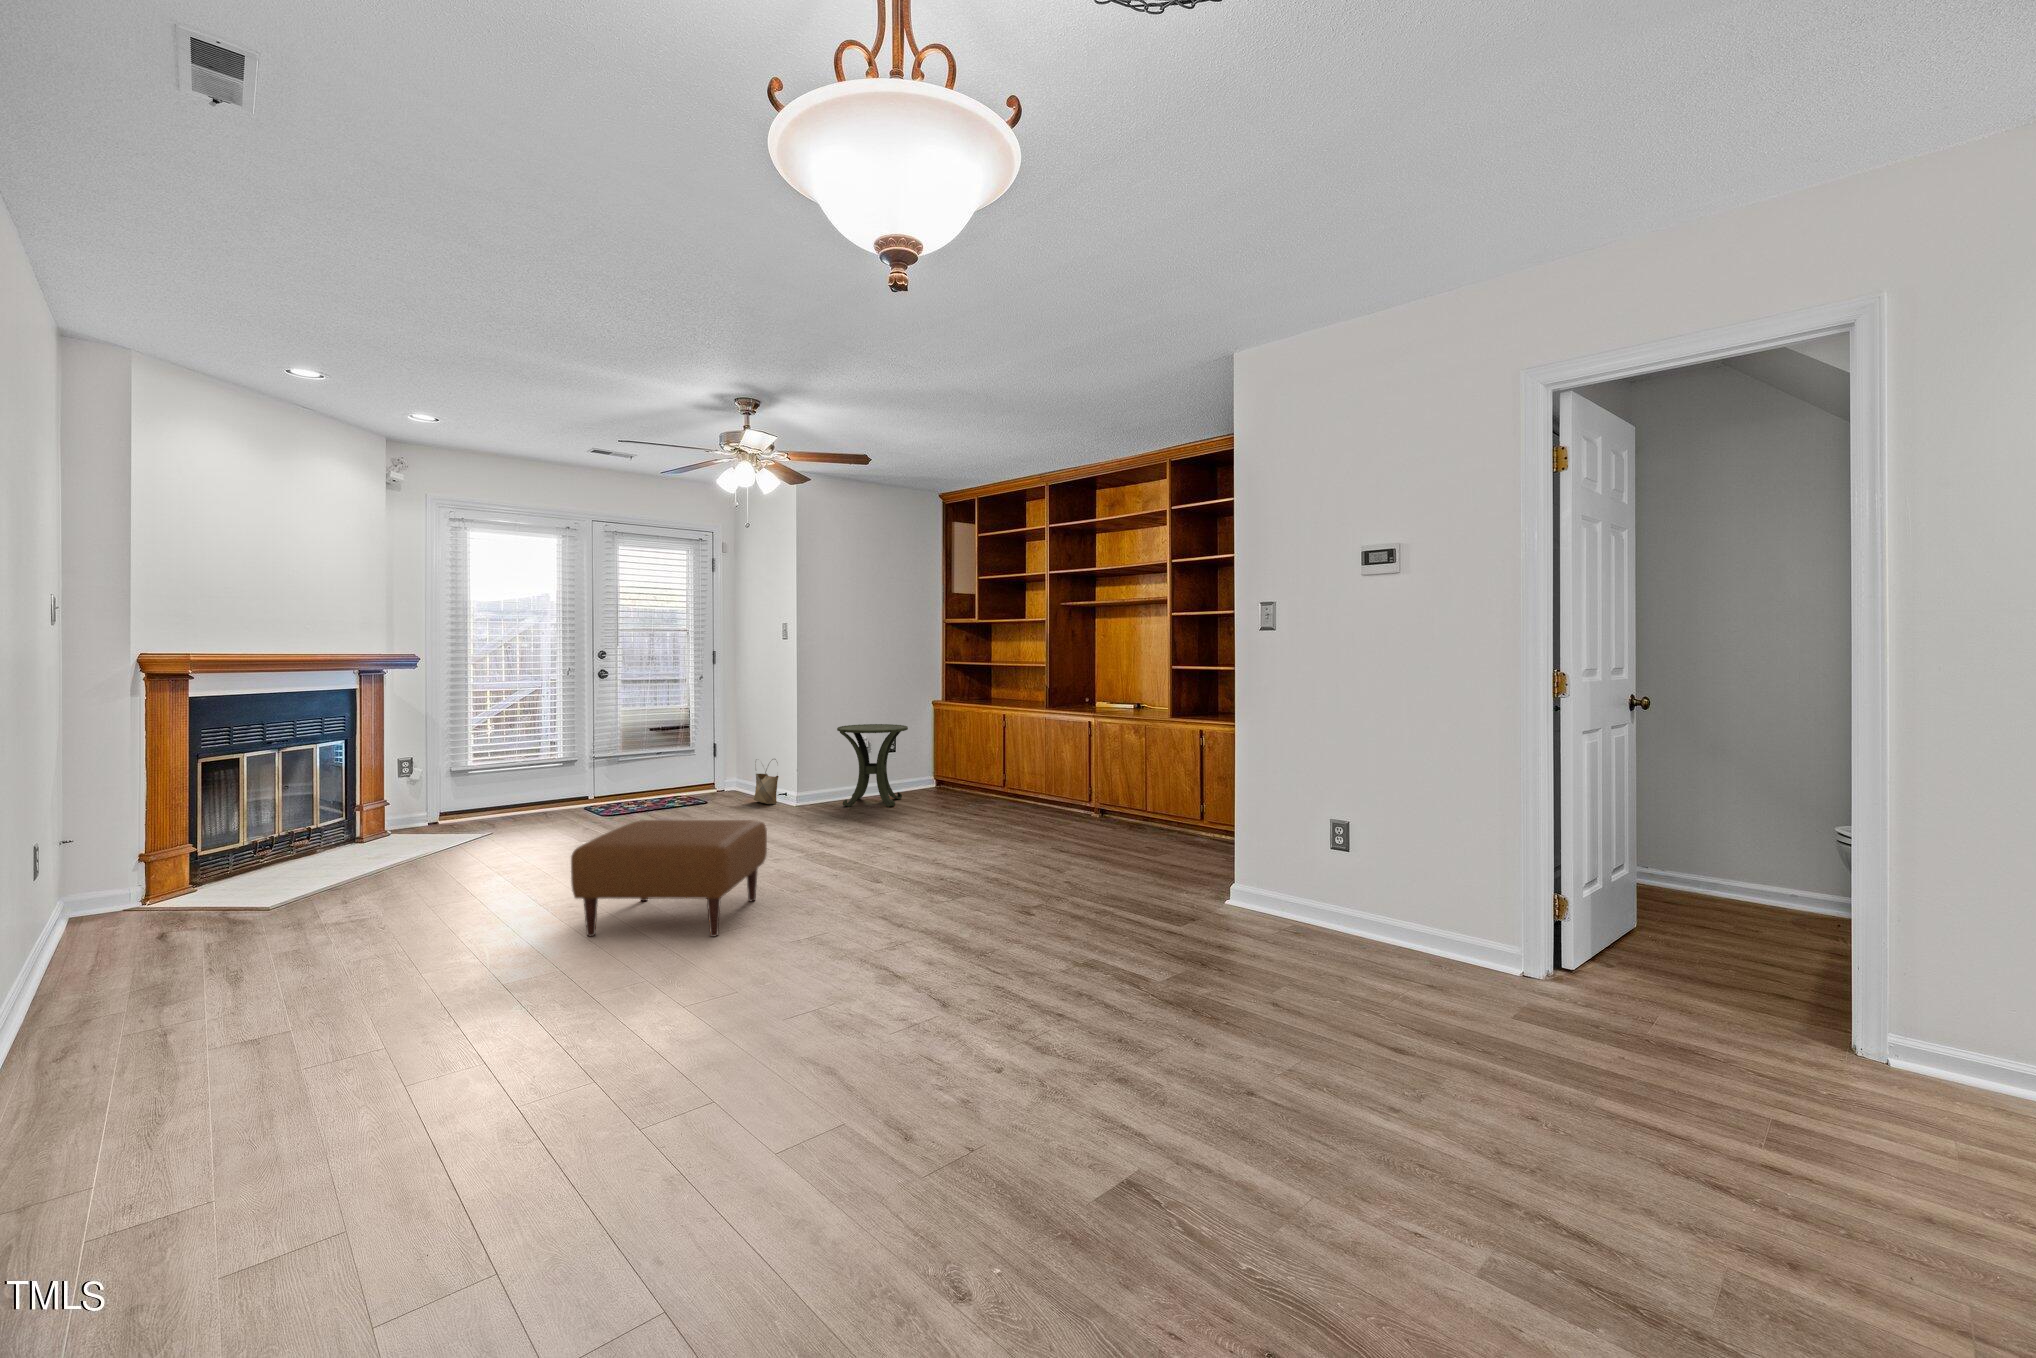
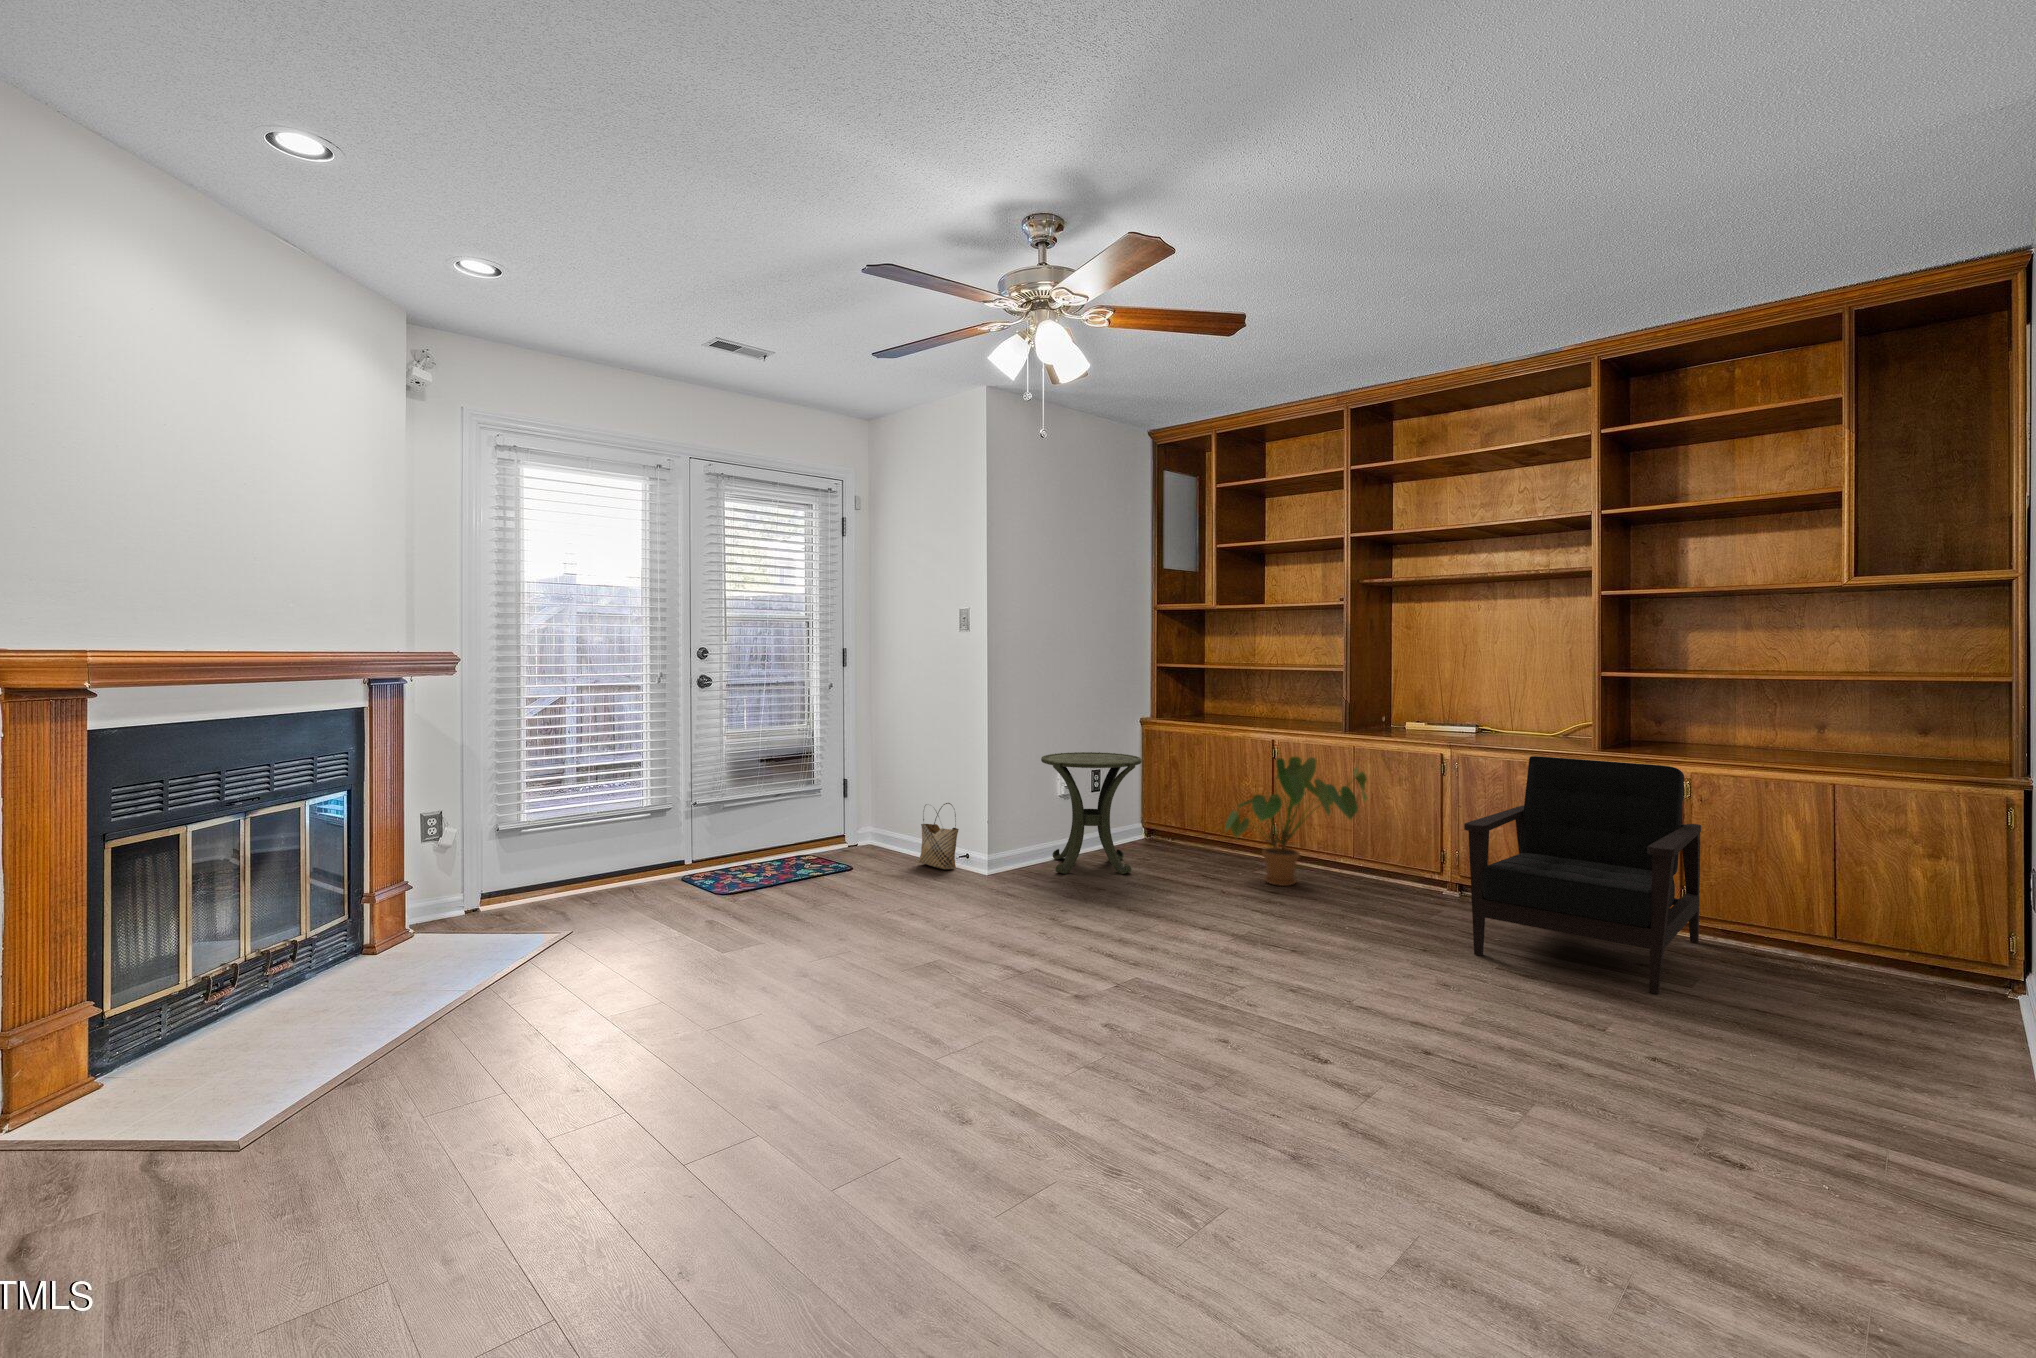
armchair: none [1044,721,1207,860] -> present [1464,756,1701,994]
house plant: none [951,726,1050,813] -> present [1225,756,1367,886]
ottoman: present [571,820,767,937] -> none [897,962,1227,1249]

